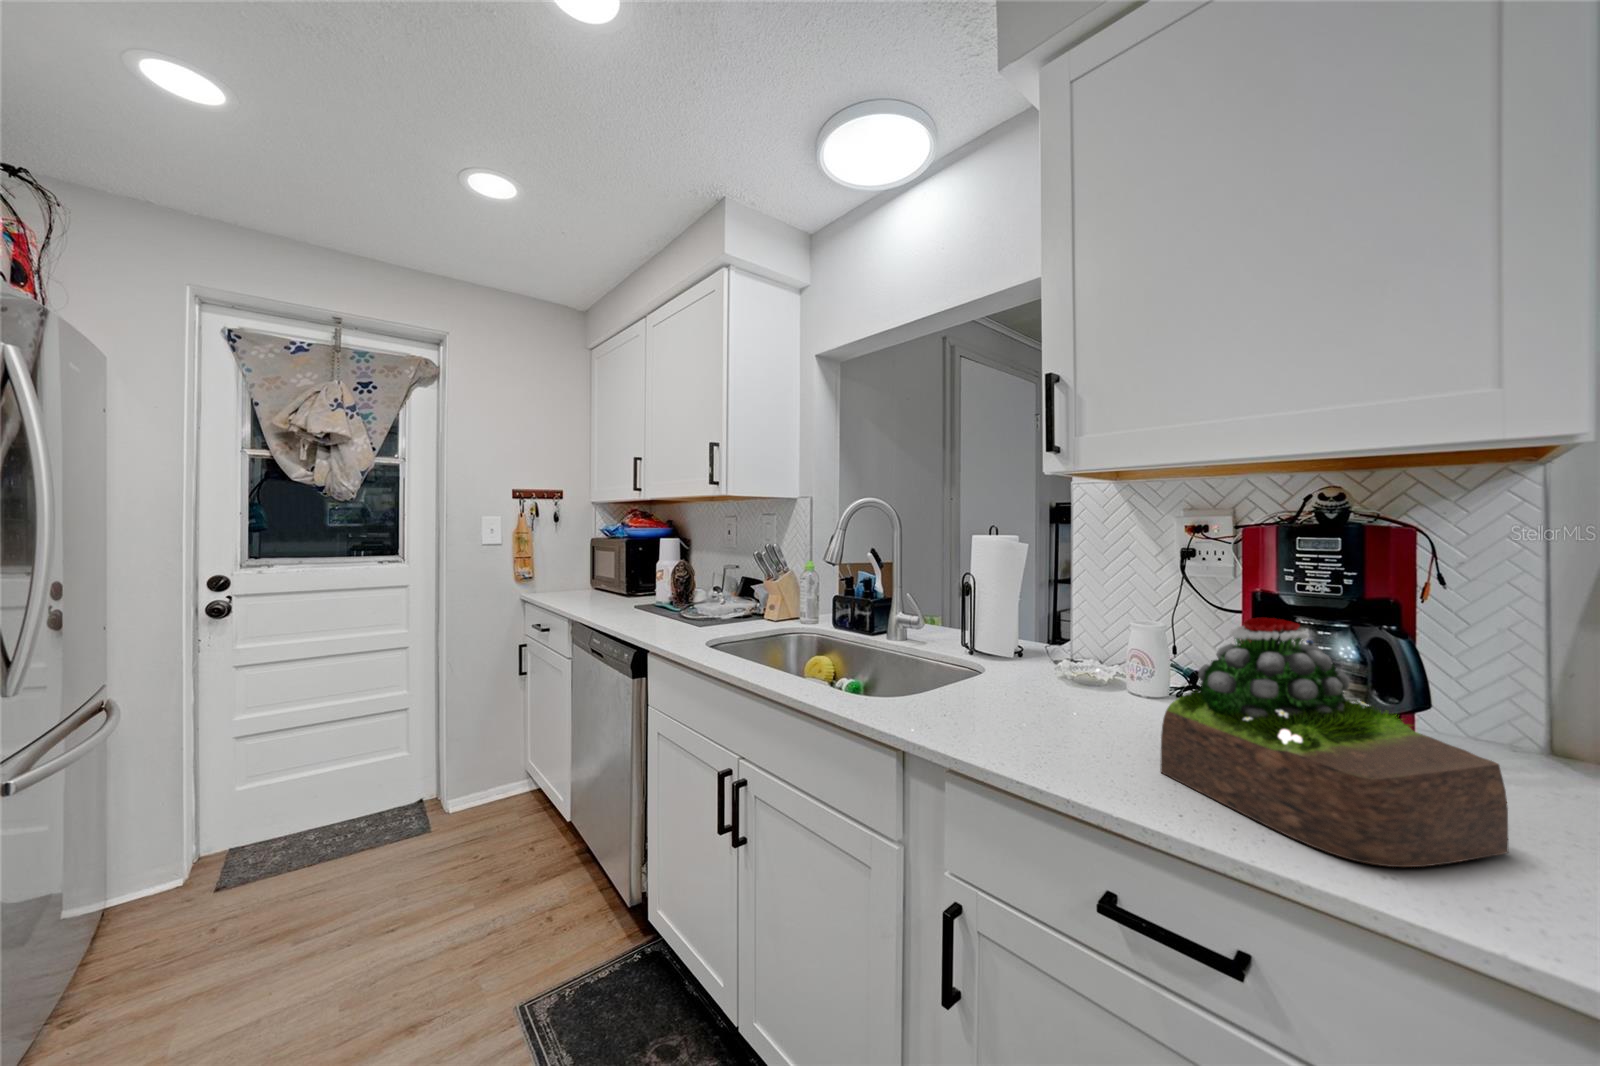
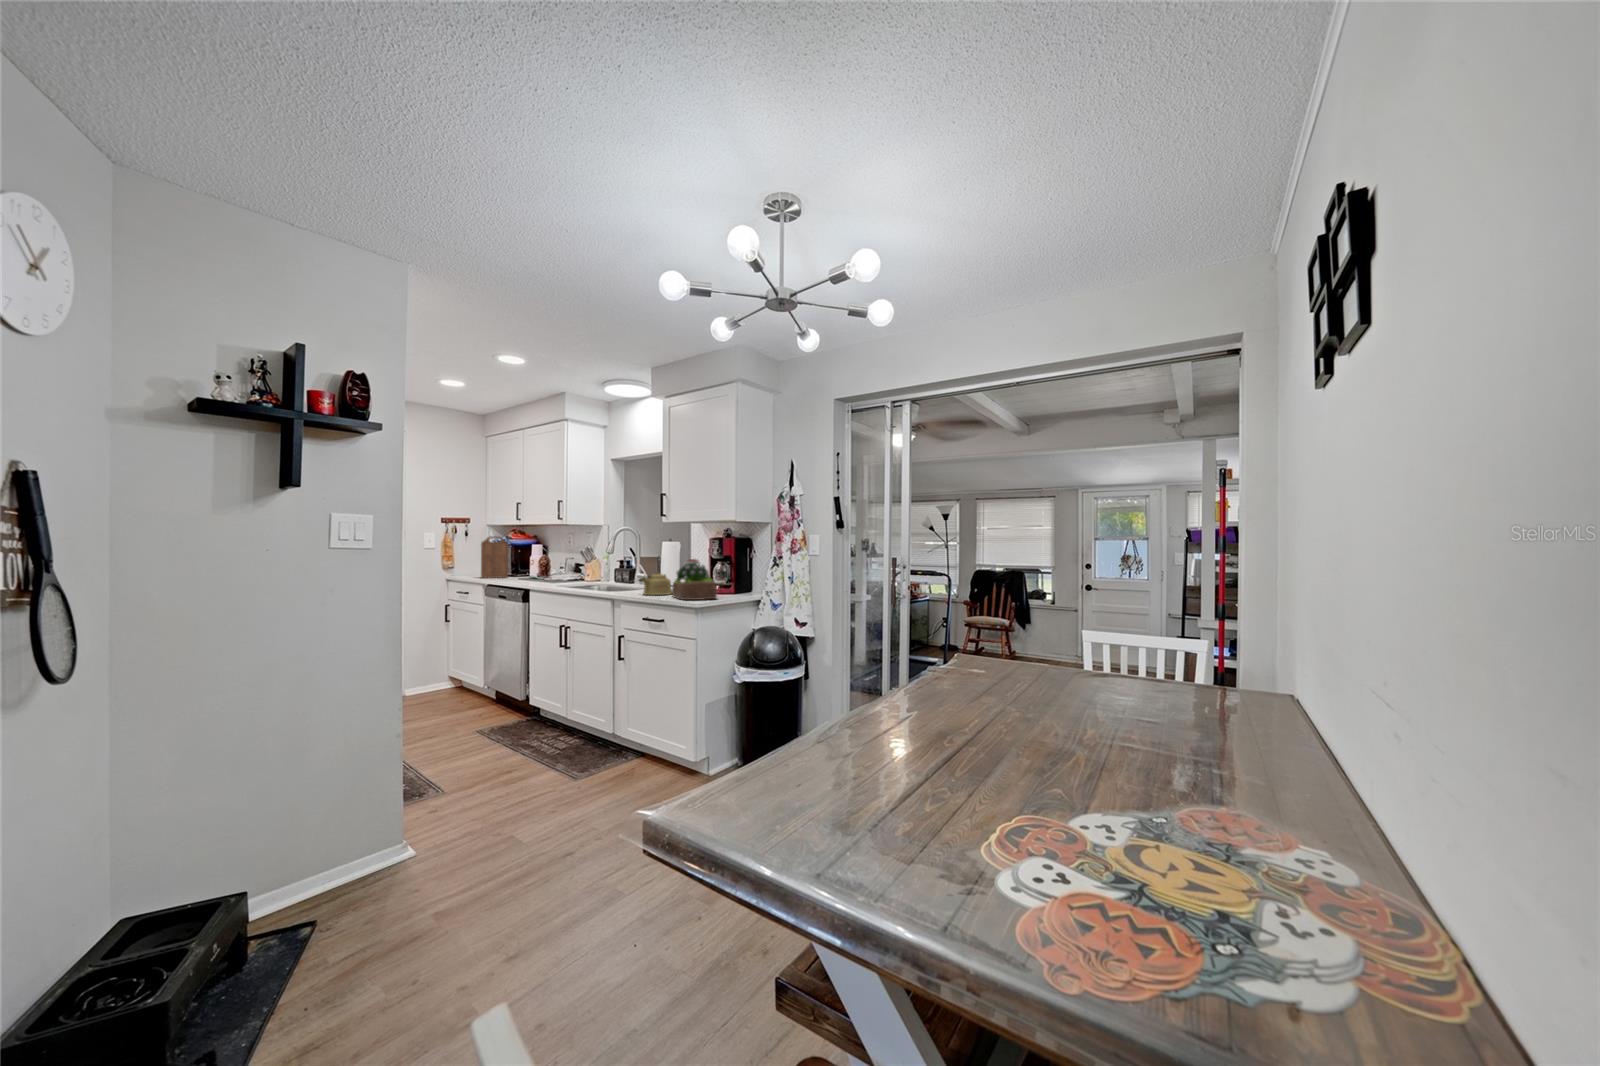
cutting board: none [573,522,621,600] -> present [481,536,508,578]
kettle: none [977,646,1109,748] -> present [639,572,672,595]

